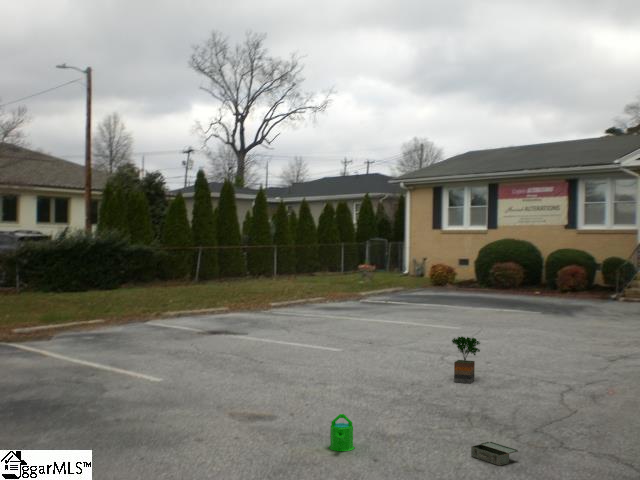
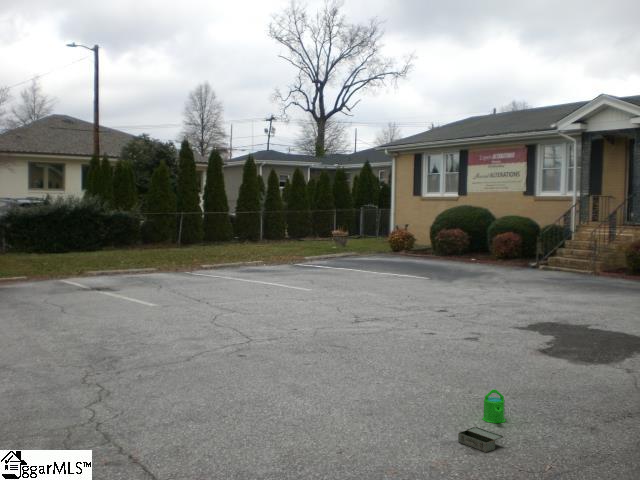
potted tree: present [452,337,480,384] -> none [431,312,460,358]
watering can: present [329,414,354,451] -> present [482,389,506,423]

